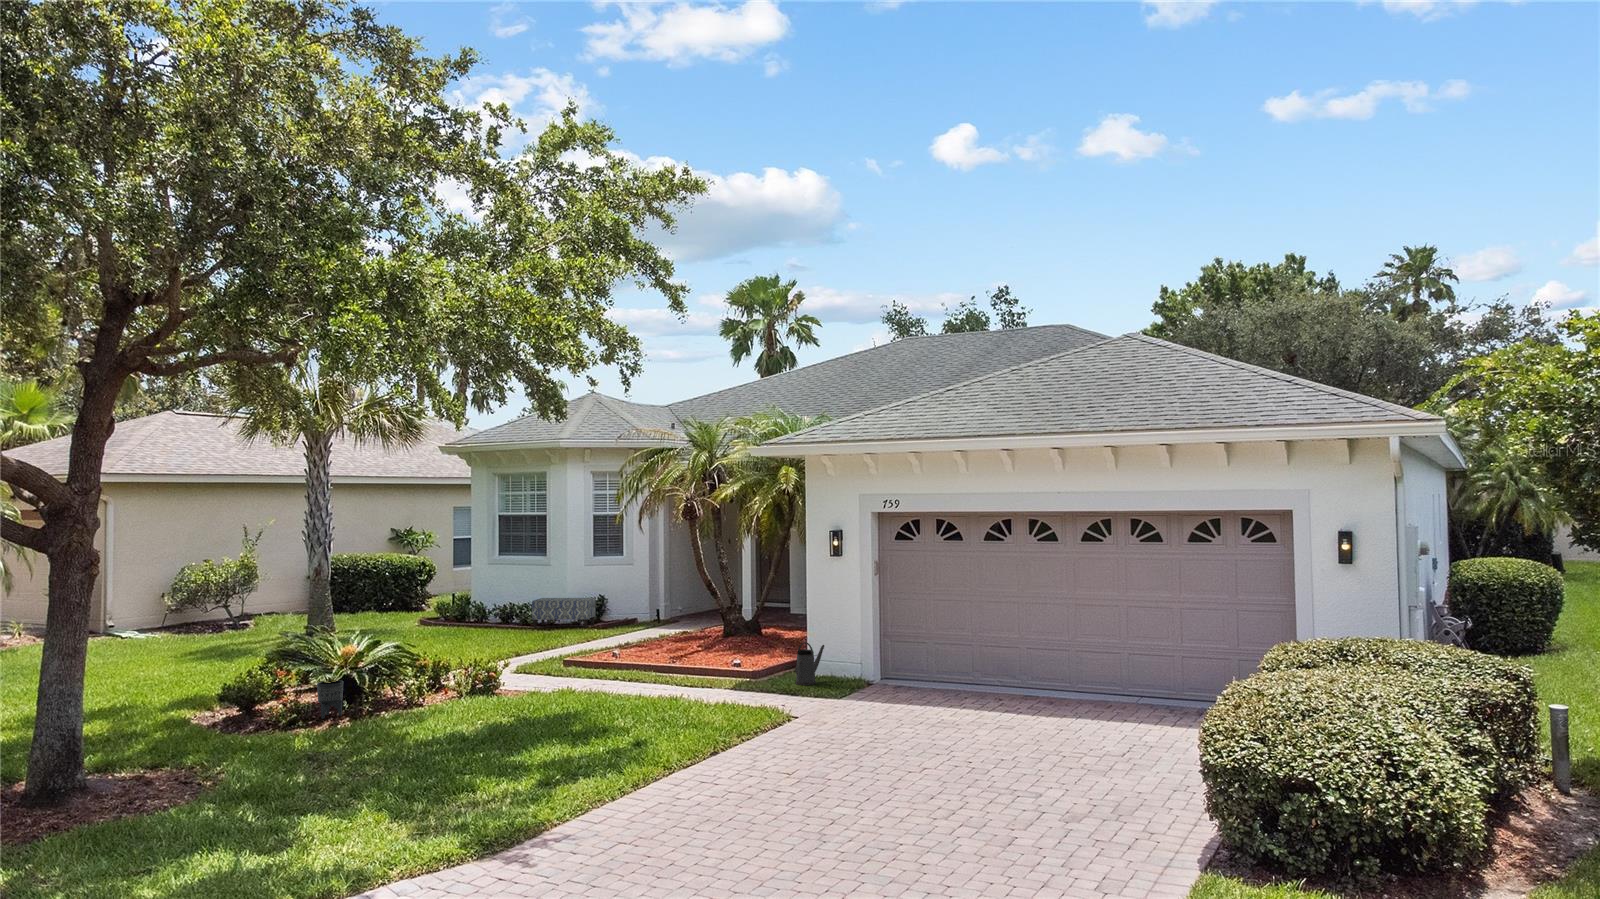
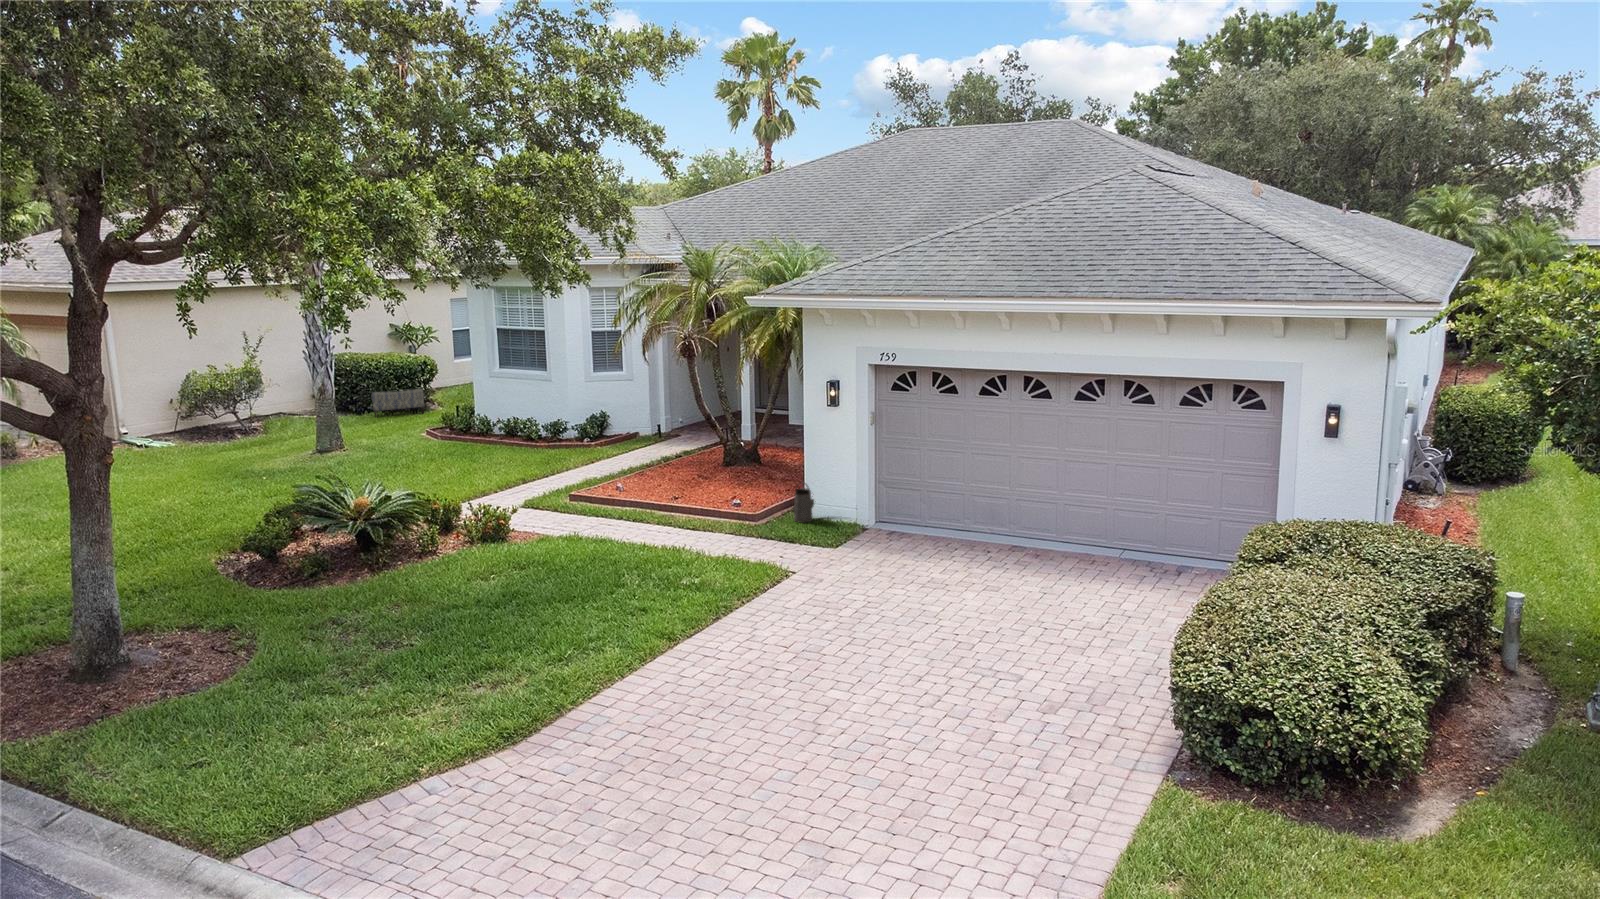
bench: present [532,598,595,628] -> present [372,389,424,417]
planter: present [317,680,343,719] -> none [336,533,363,570]

